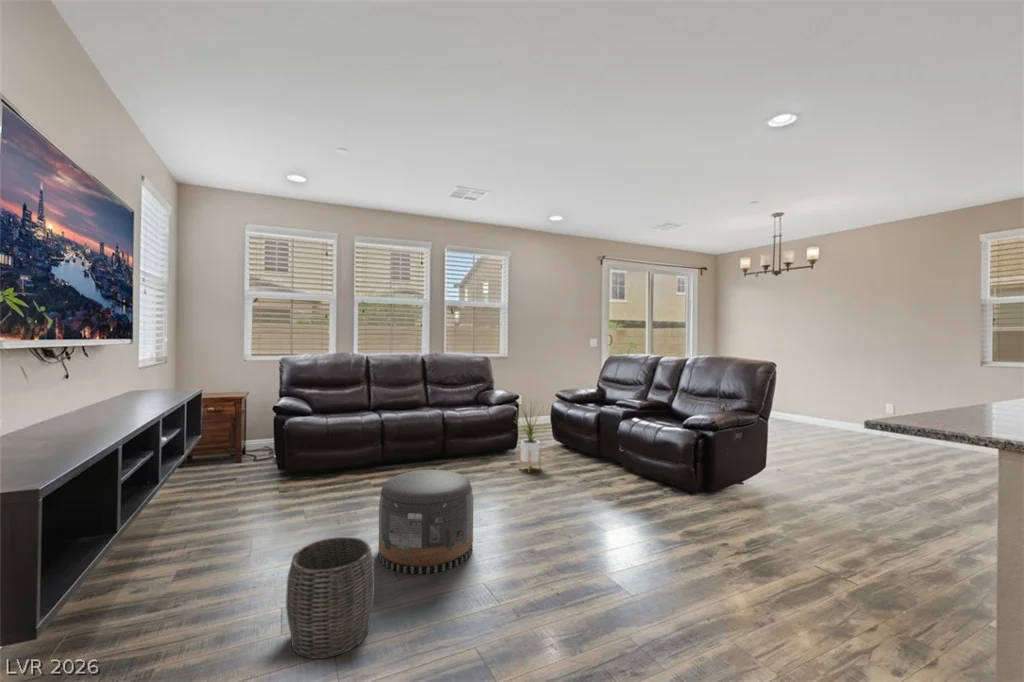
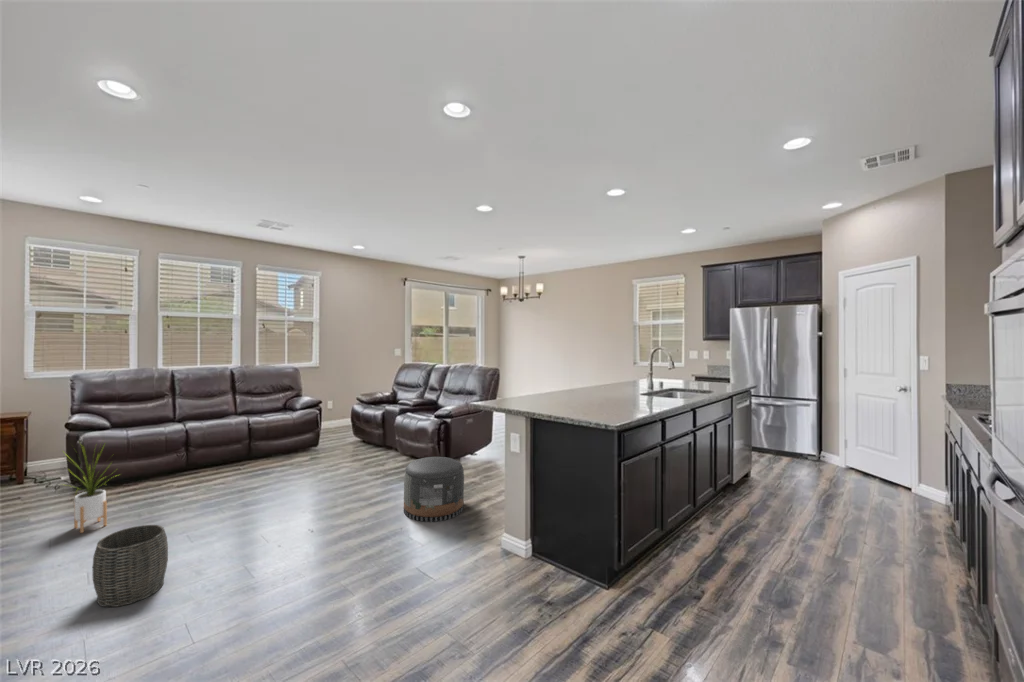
house plant: present [519,406,541,471] -> present [63,443,107,533]
pouf: present [379,470,474,574] -> present [404,457,464,522]

